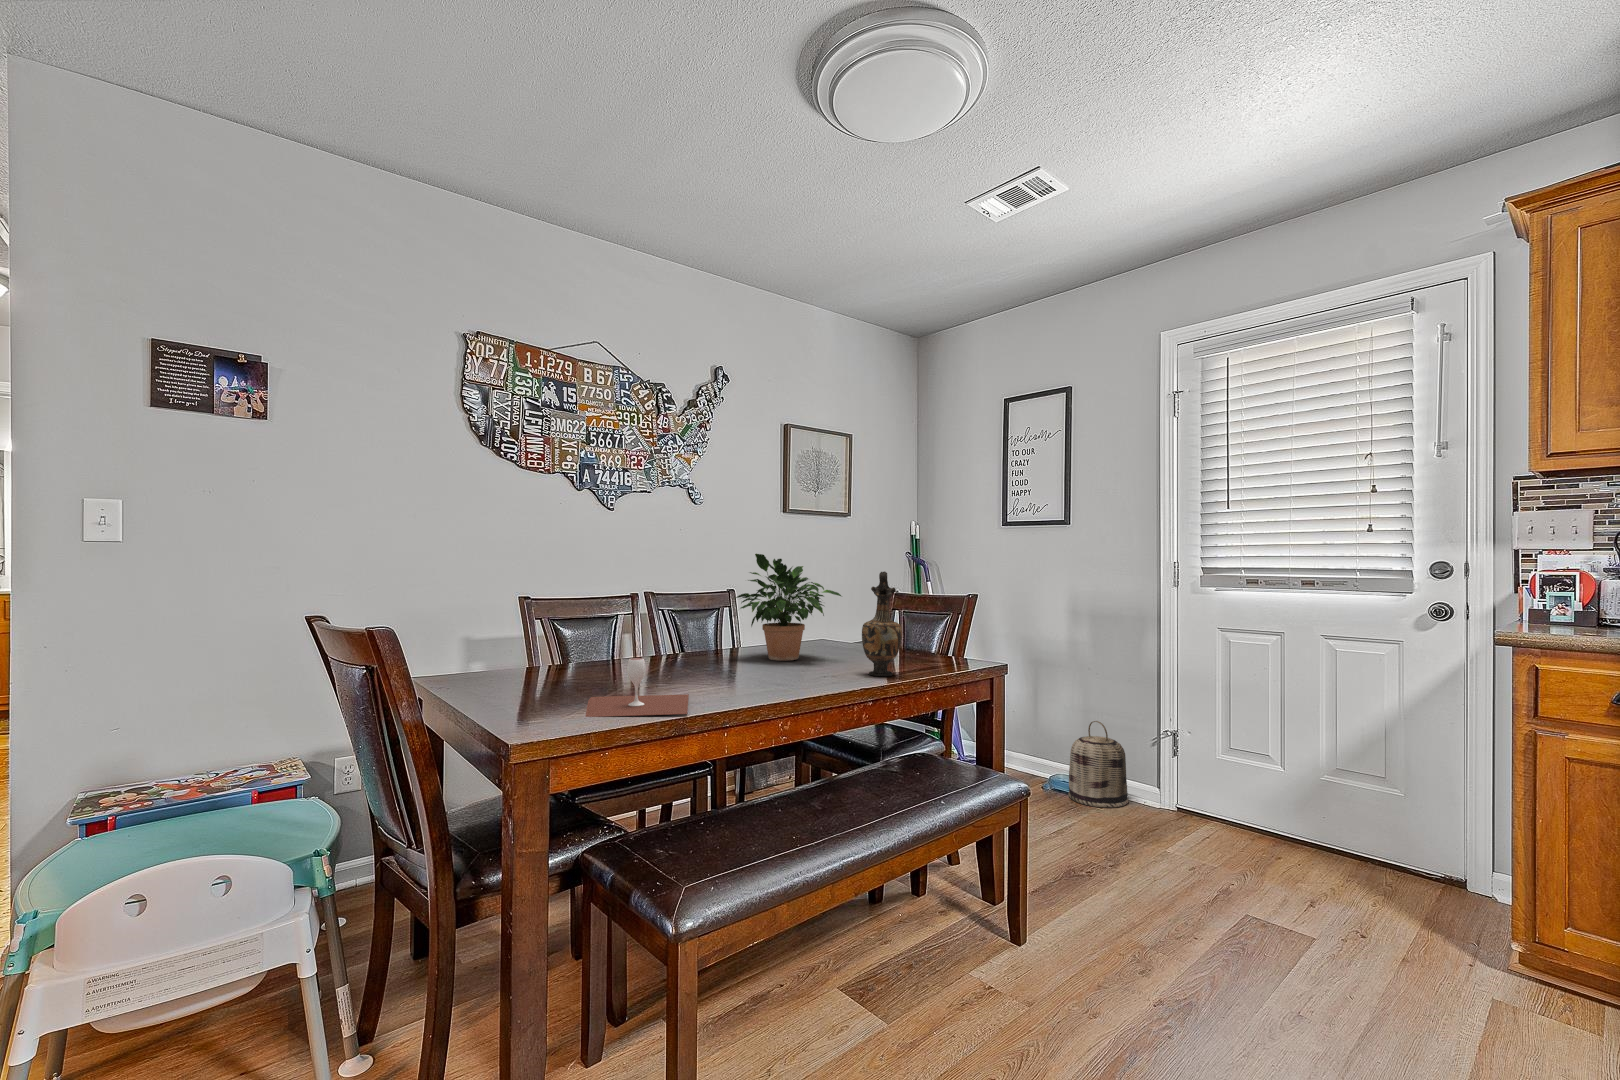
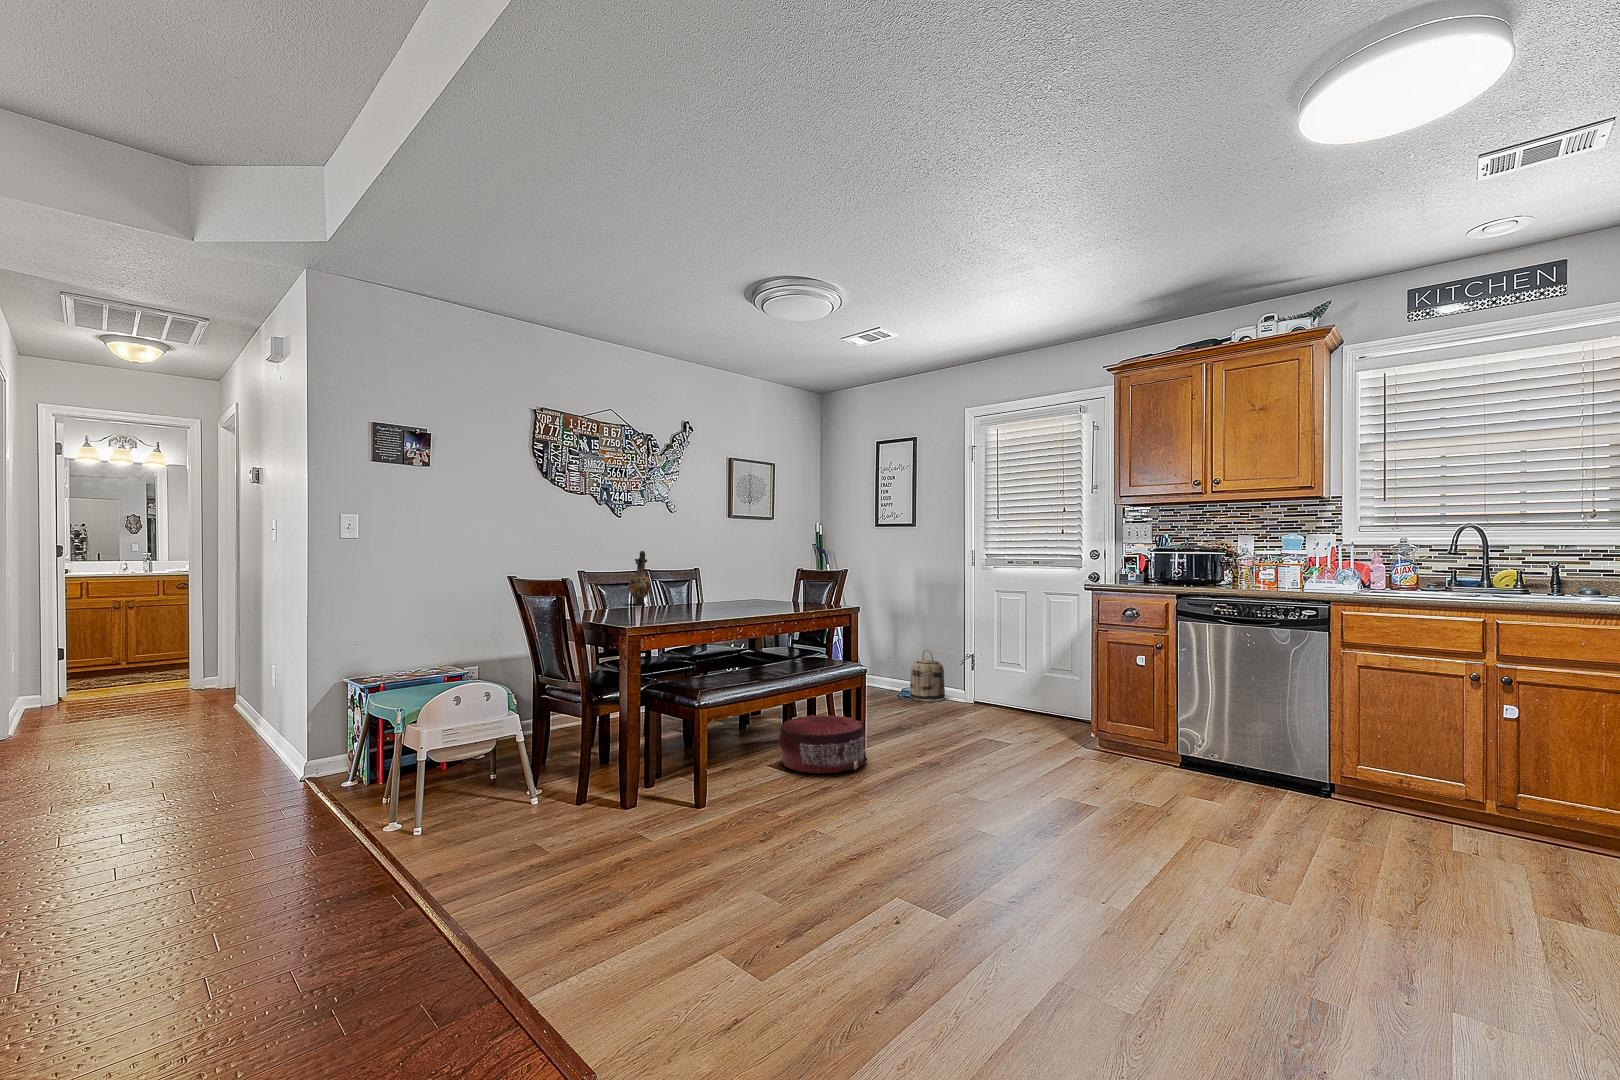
potted plant: present [736,554,841,661] -> none [704,545,769,606]
vase: present [862,571,902,676] -> present [629,551,650,605]
wine glass: present [586,658,689,717] -> none [643,596,695,621]
pouf: none [866,871,1045,1029] -> present [779,715,868,773]

